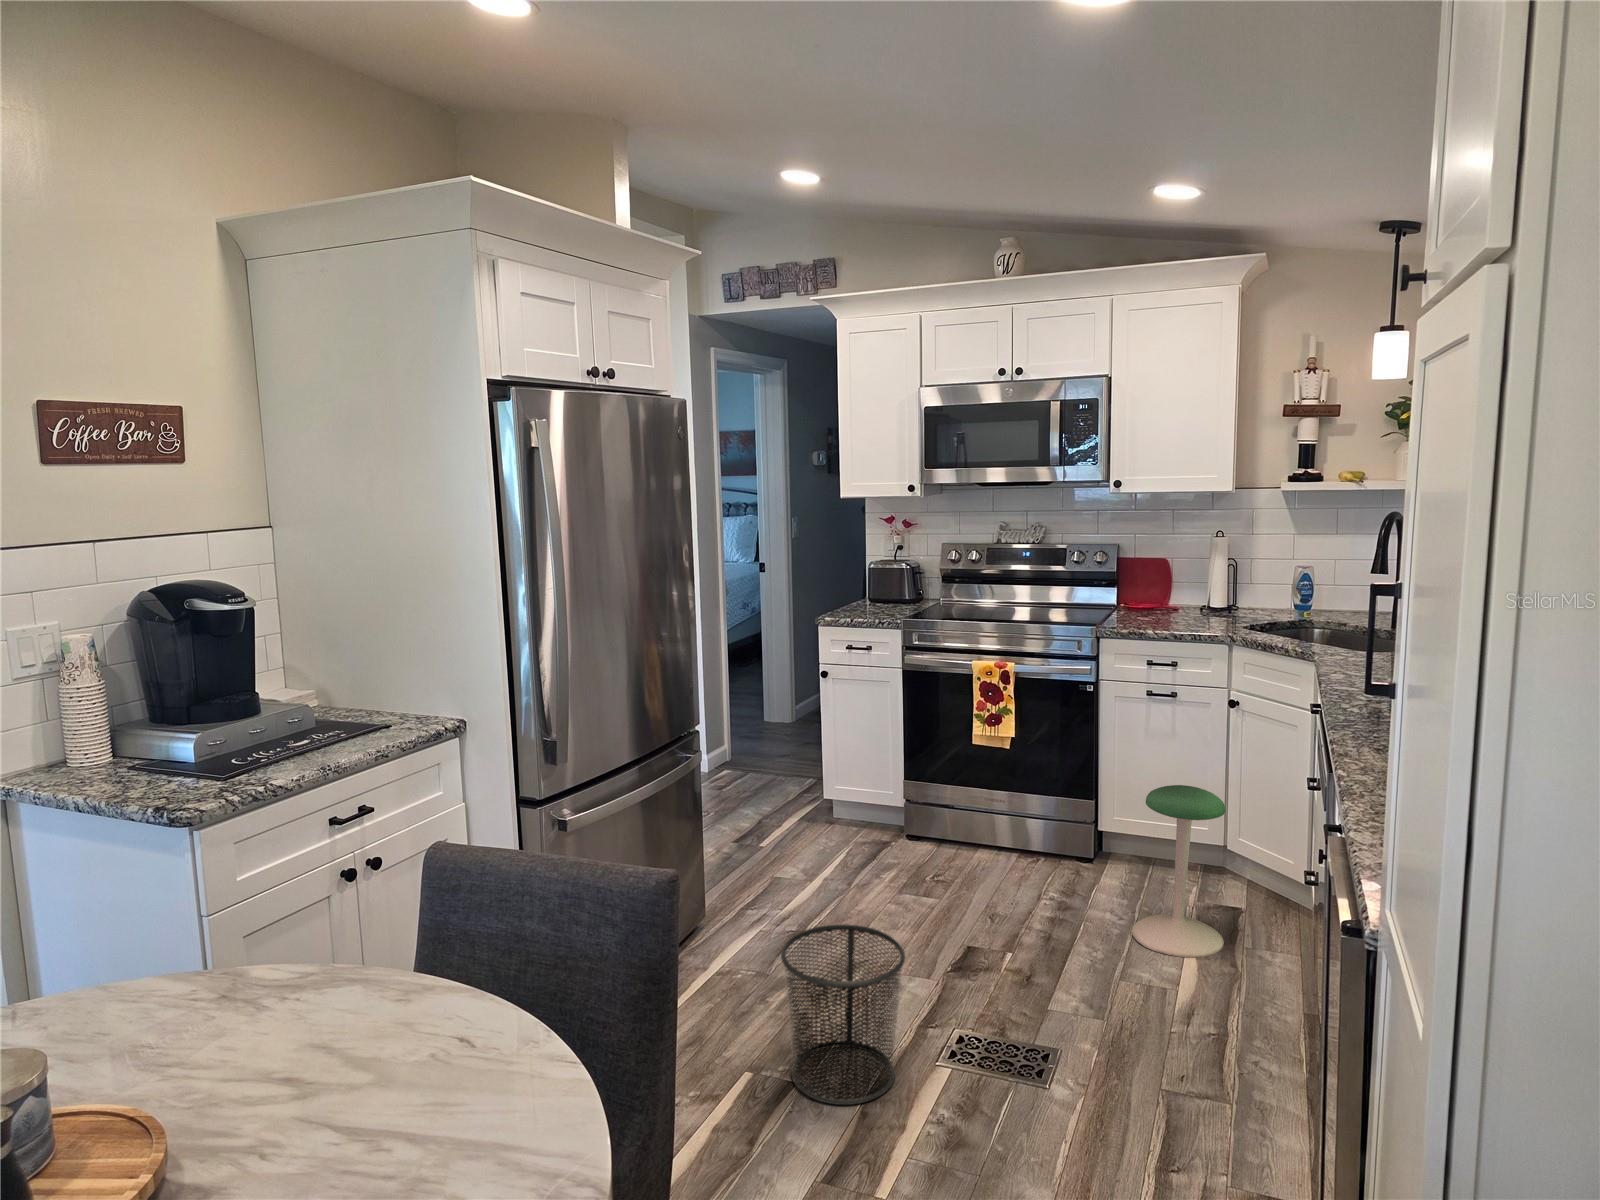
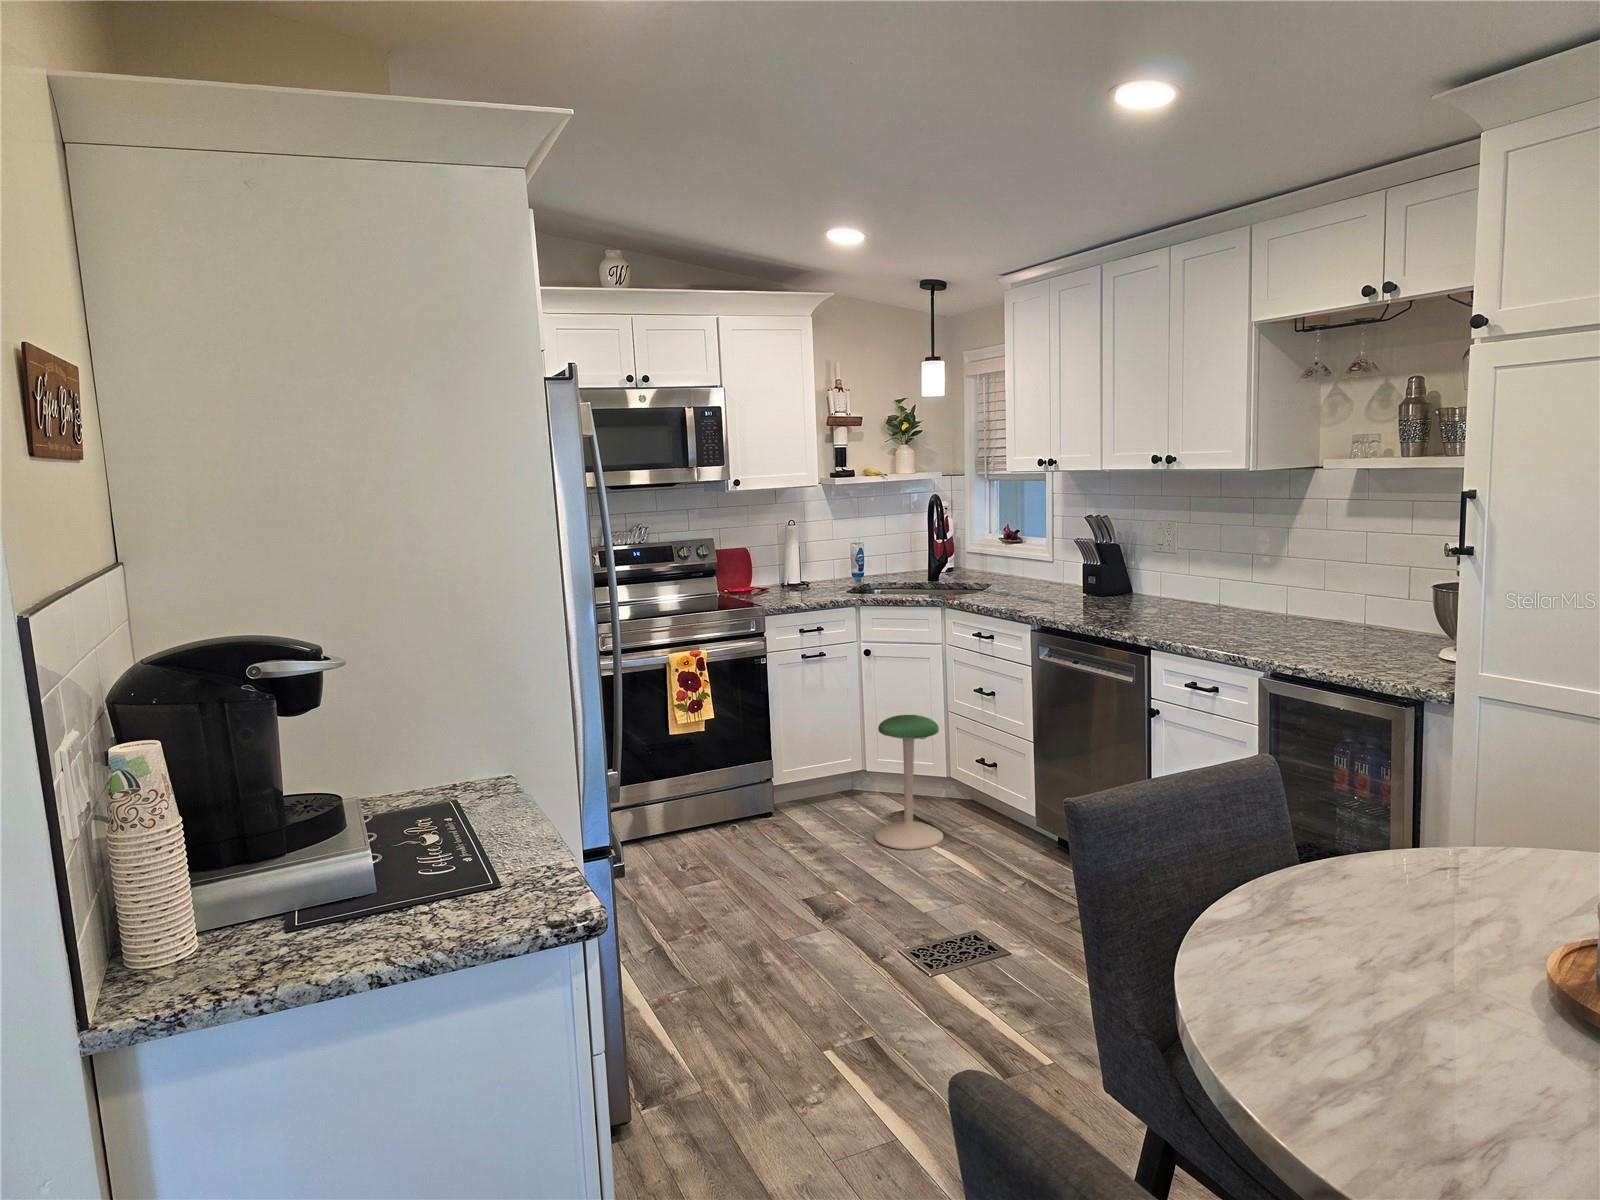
waste bin: present [781,924,905,1105] -> none [830,871,947,1036]

